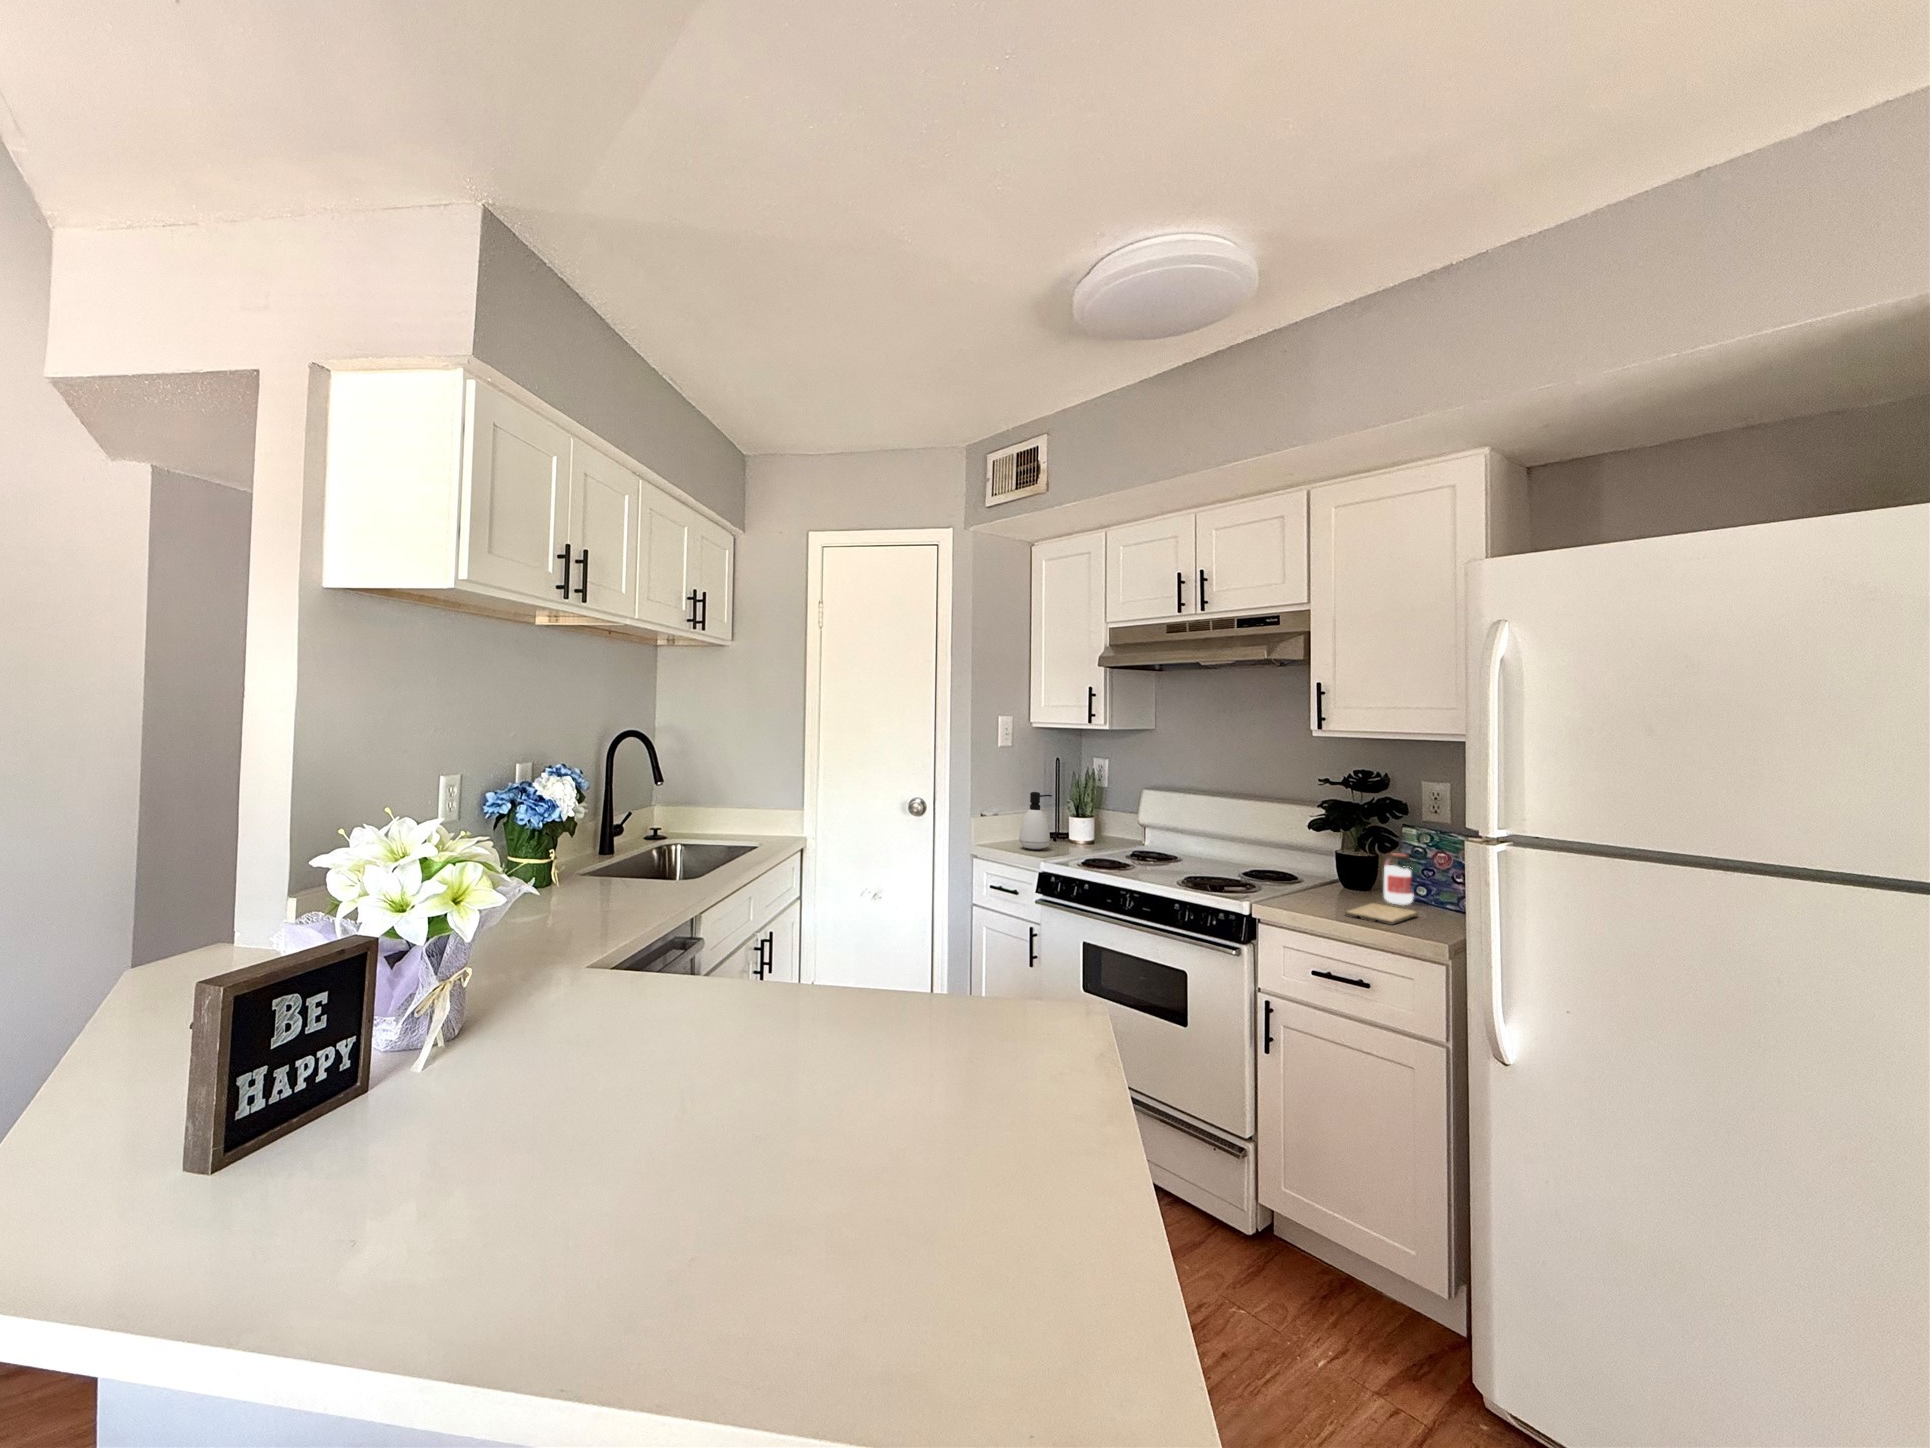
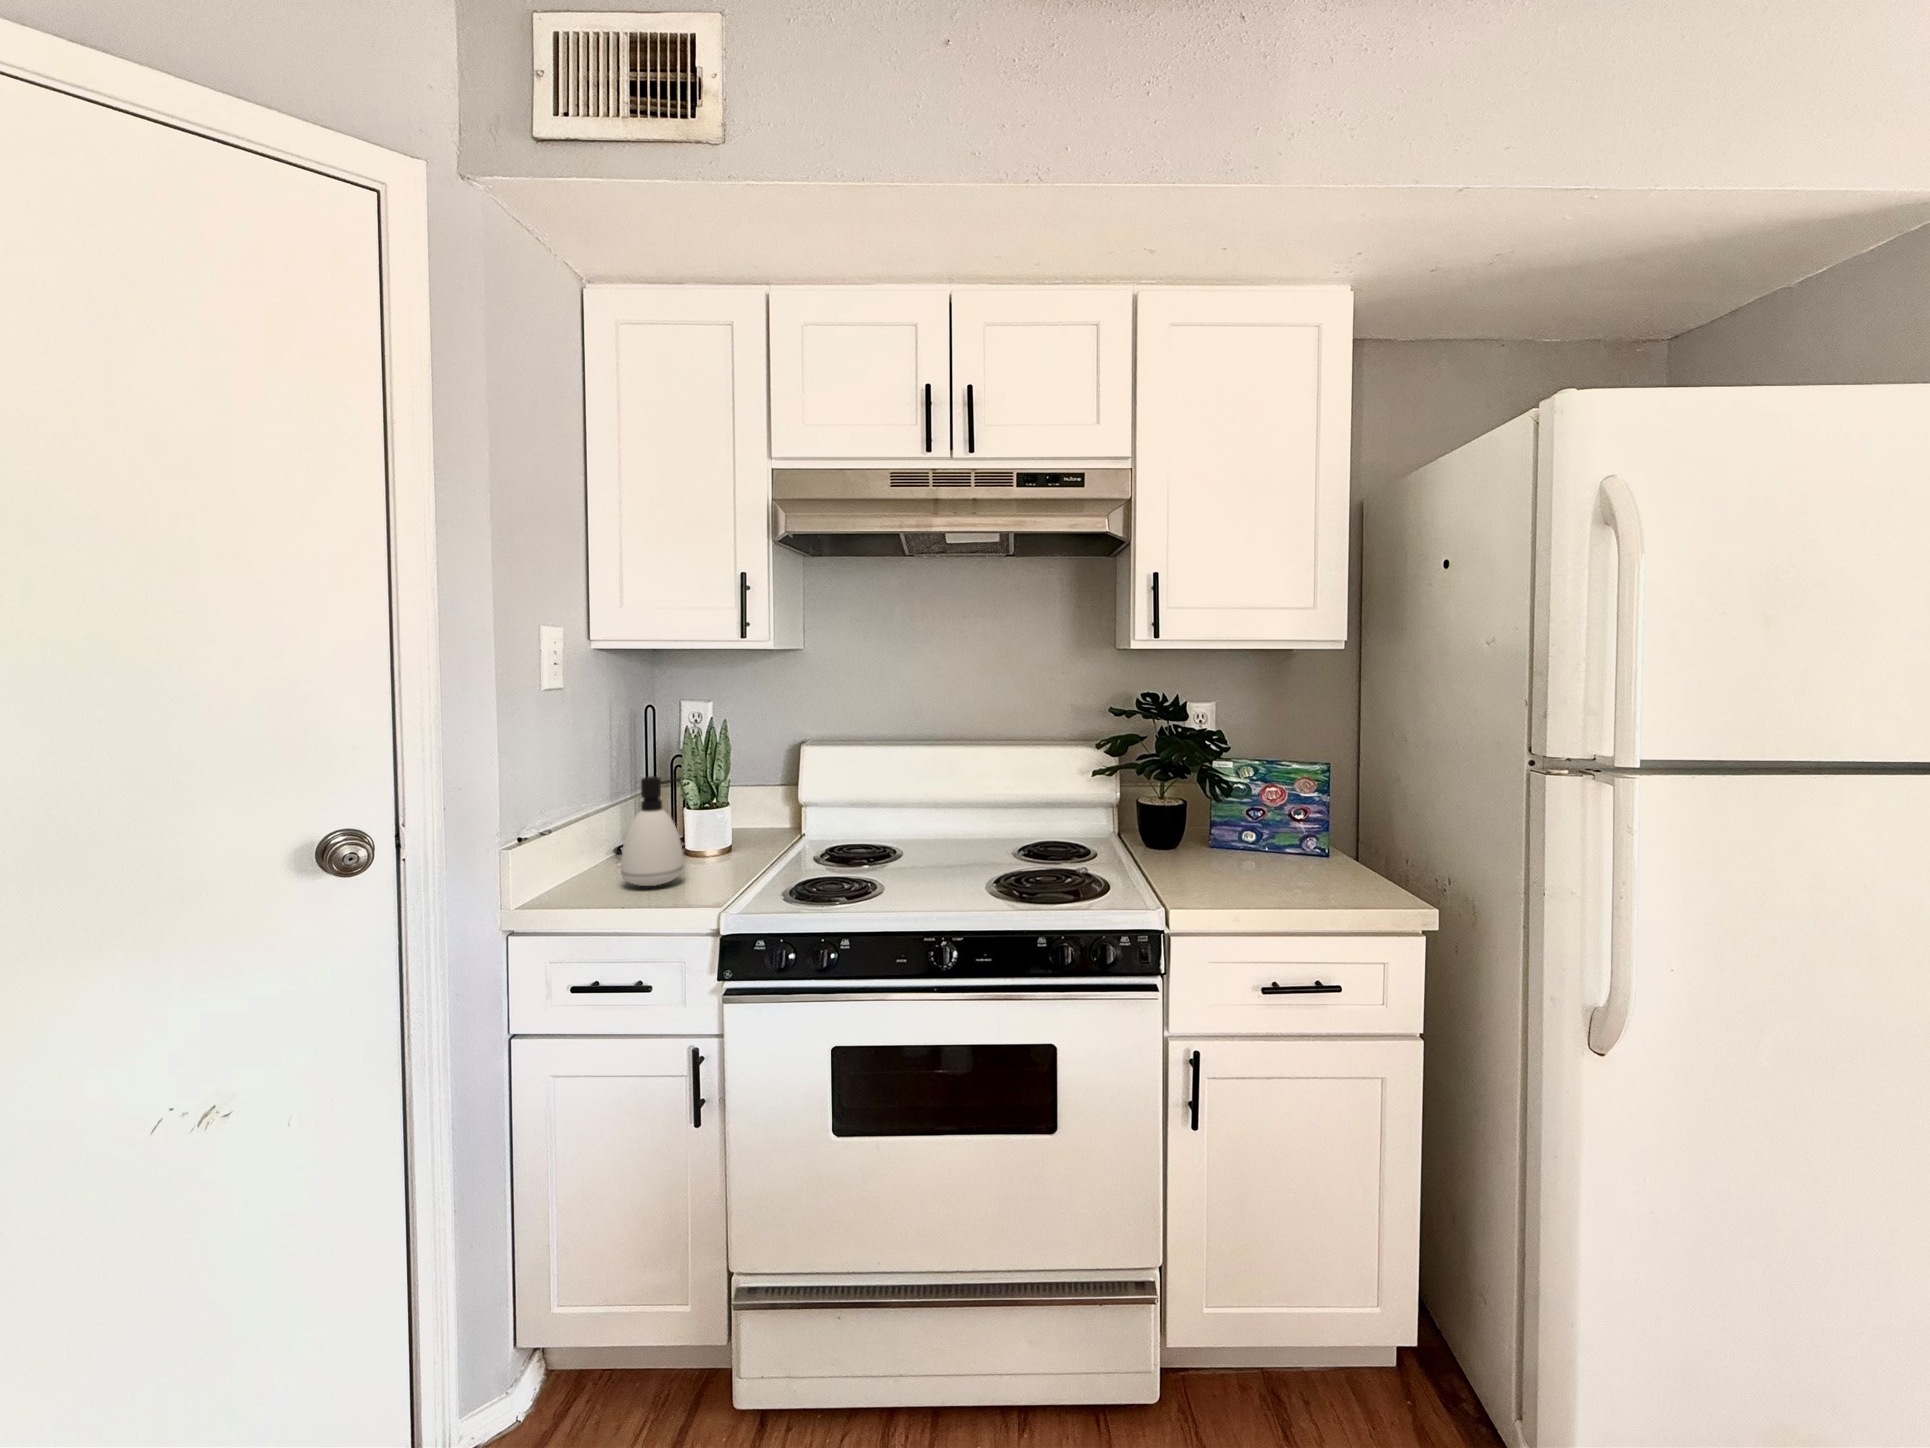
jar: present [1384,853,1414,905] -> none [1214,794,1255,862]
cutting board: present [1345,903,1418,925] -> none [1244,868,1336,899]

